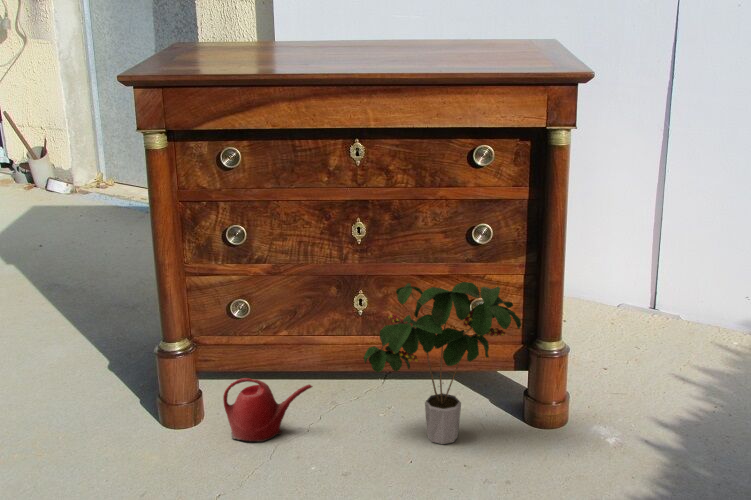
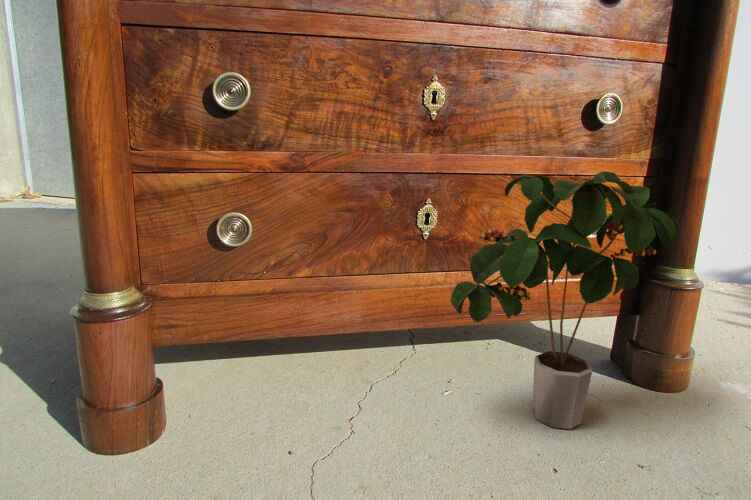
watering can: present [223,378,313,442] -> none [207,349,365,465]

